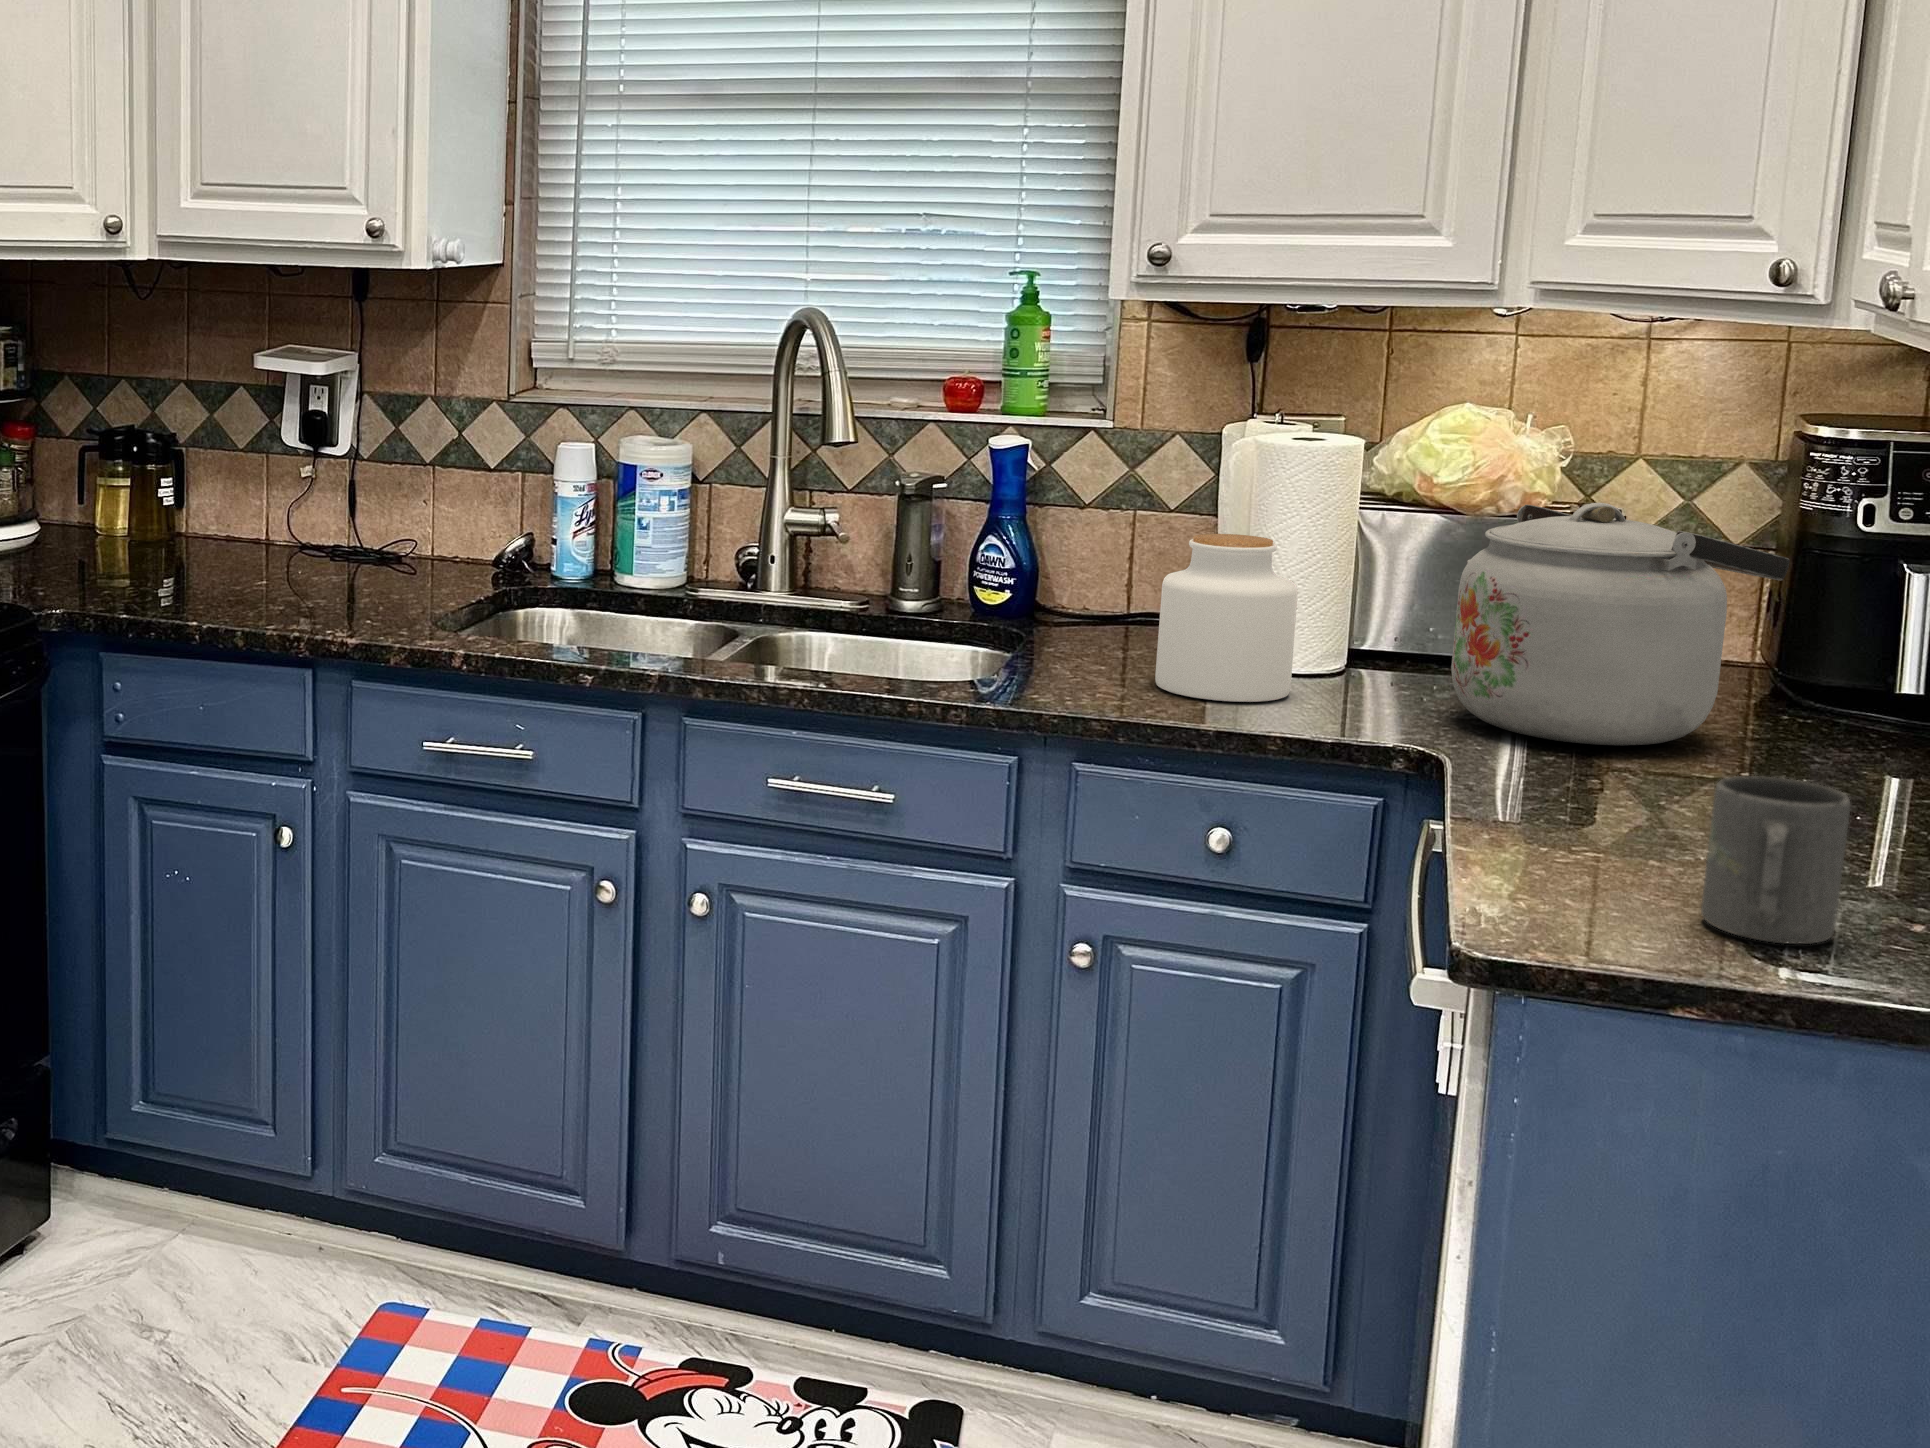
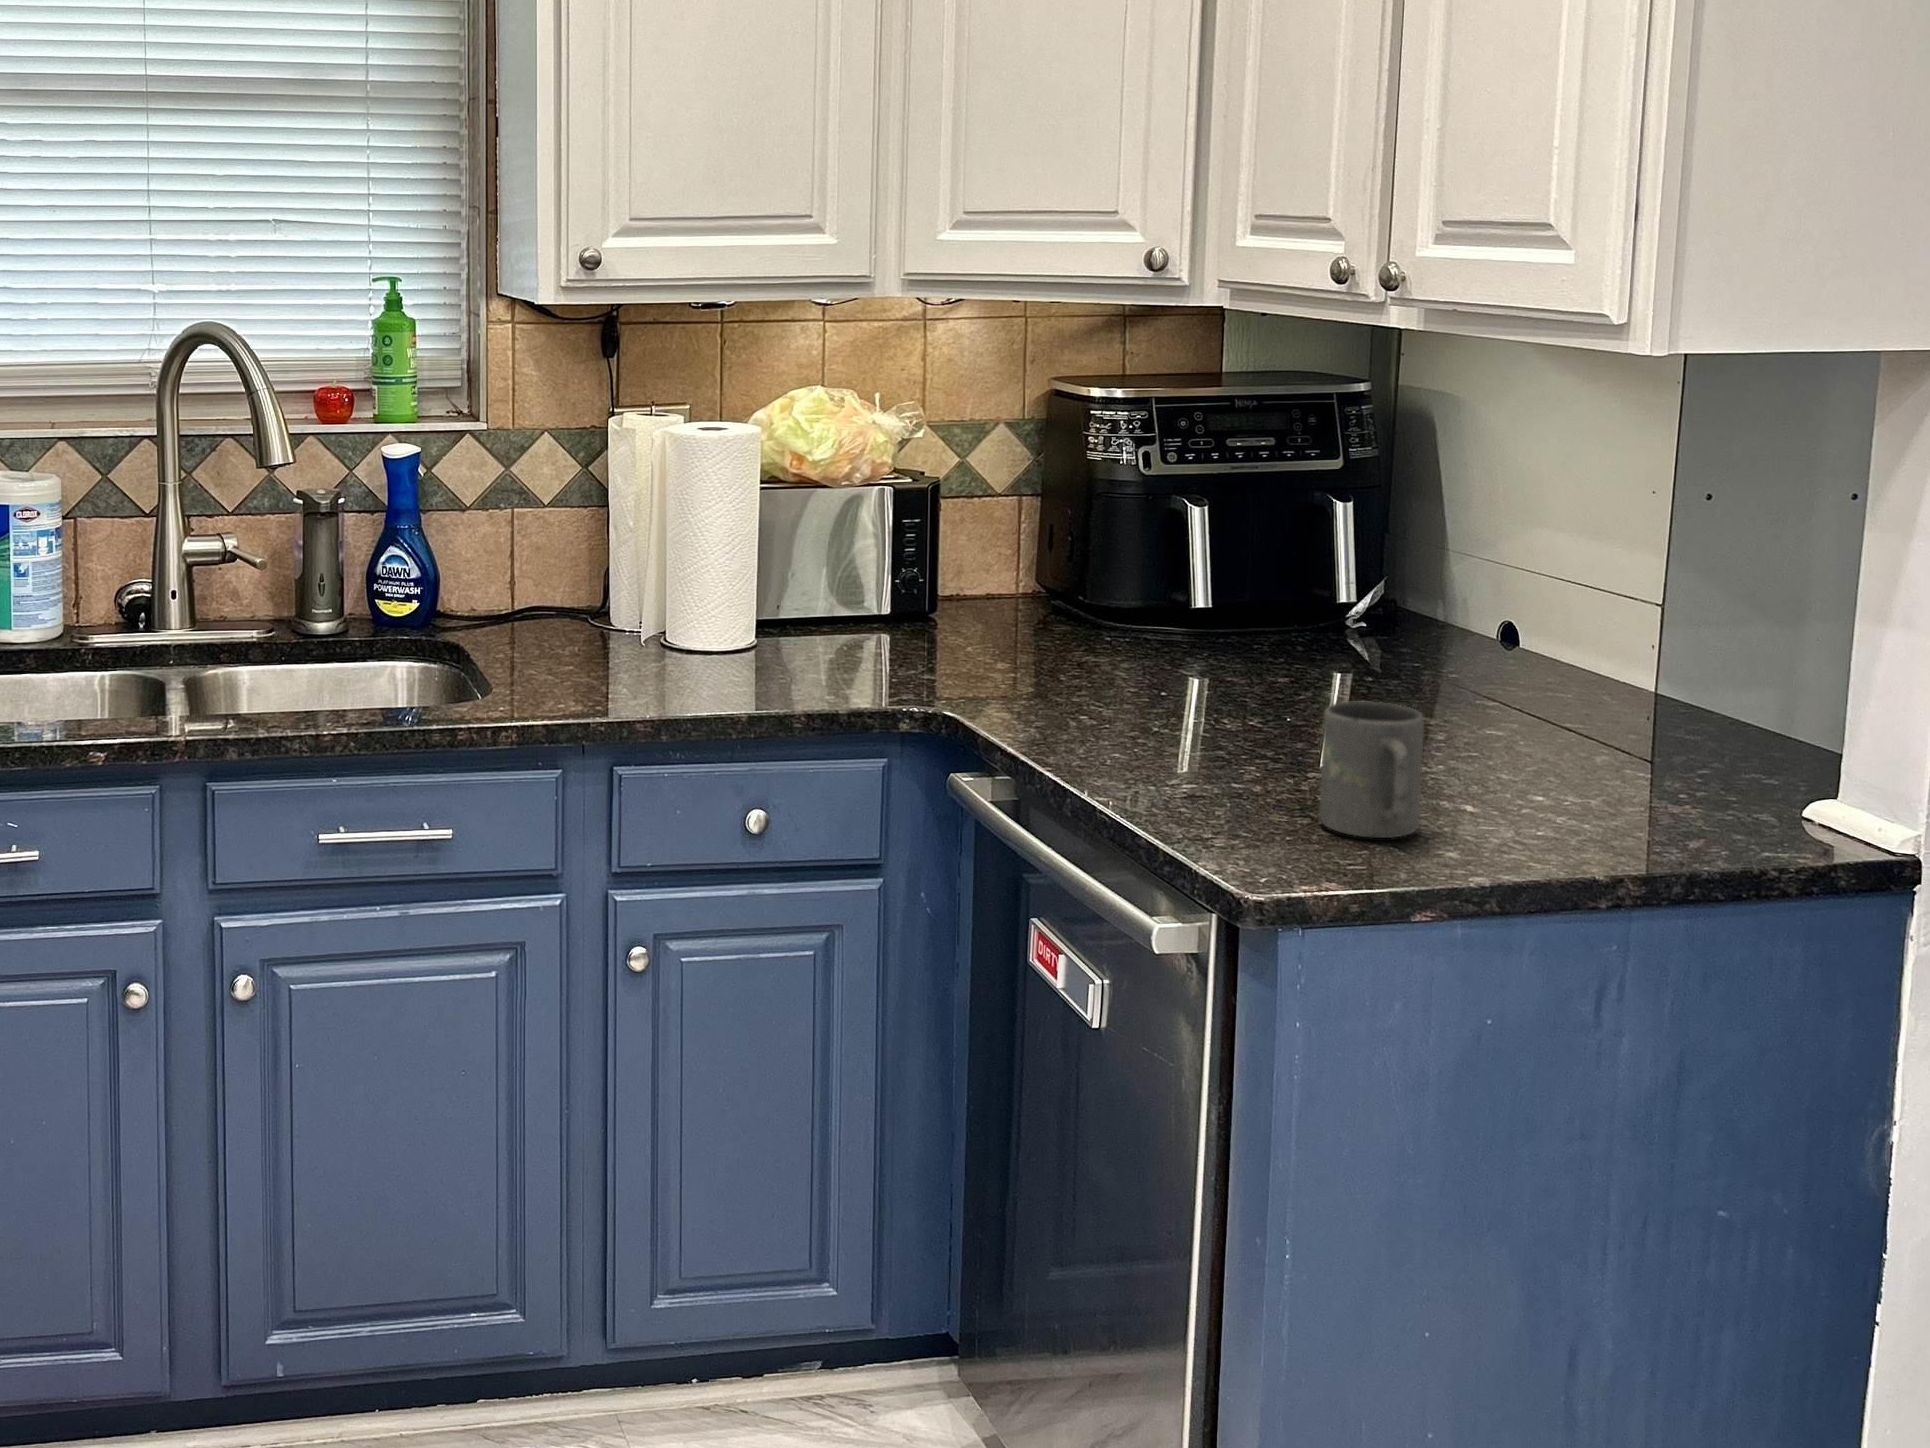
kettle: present [1451,503,1790,746] -> none [879,475,1148,686]
jar: present [1155,534,1298,702] -> none [647,528,769,689]

